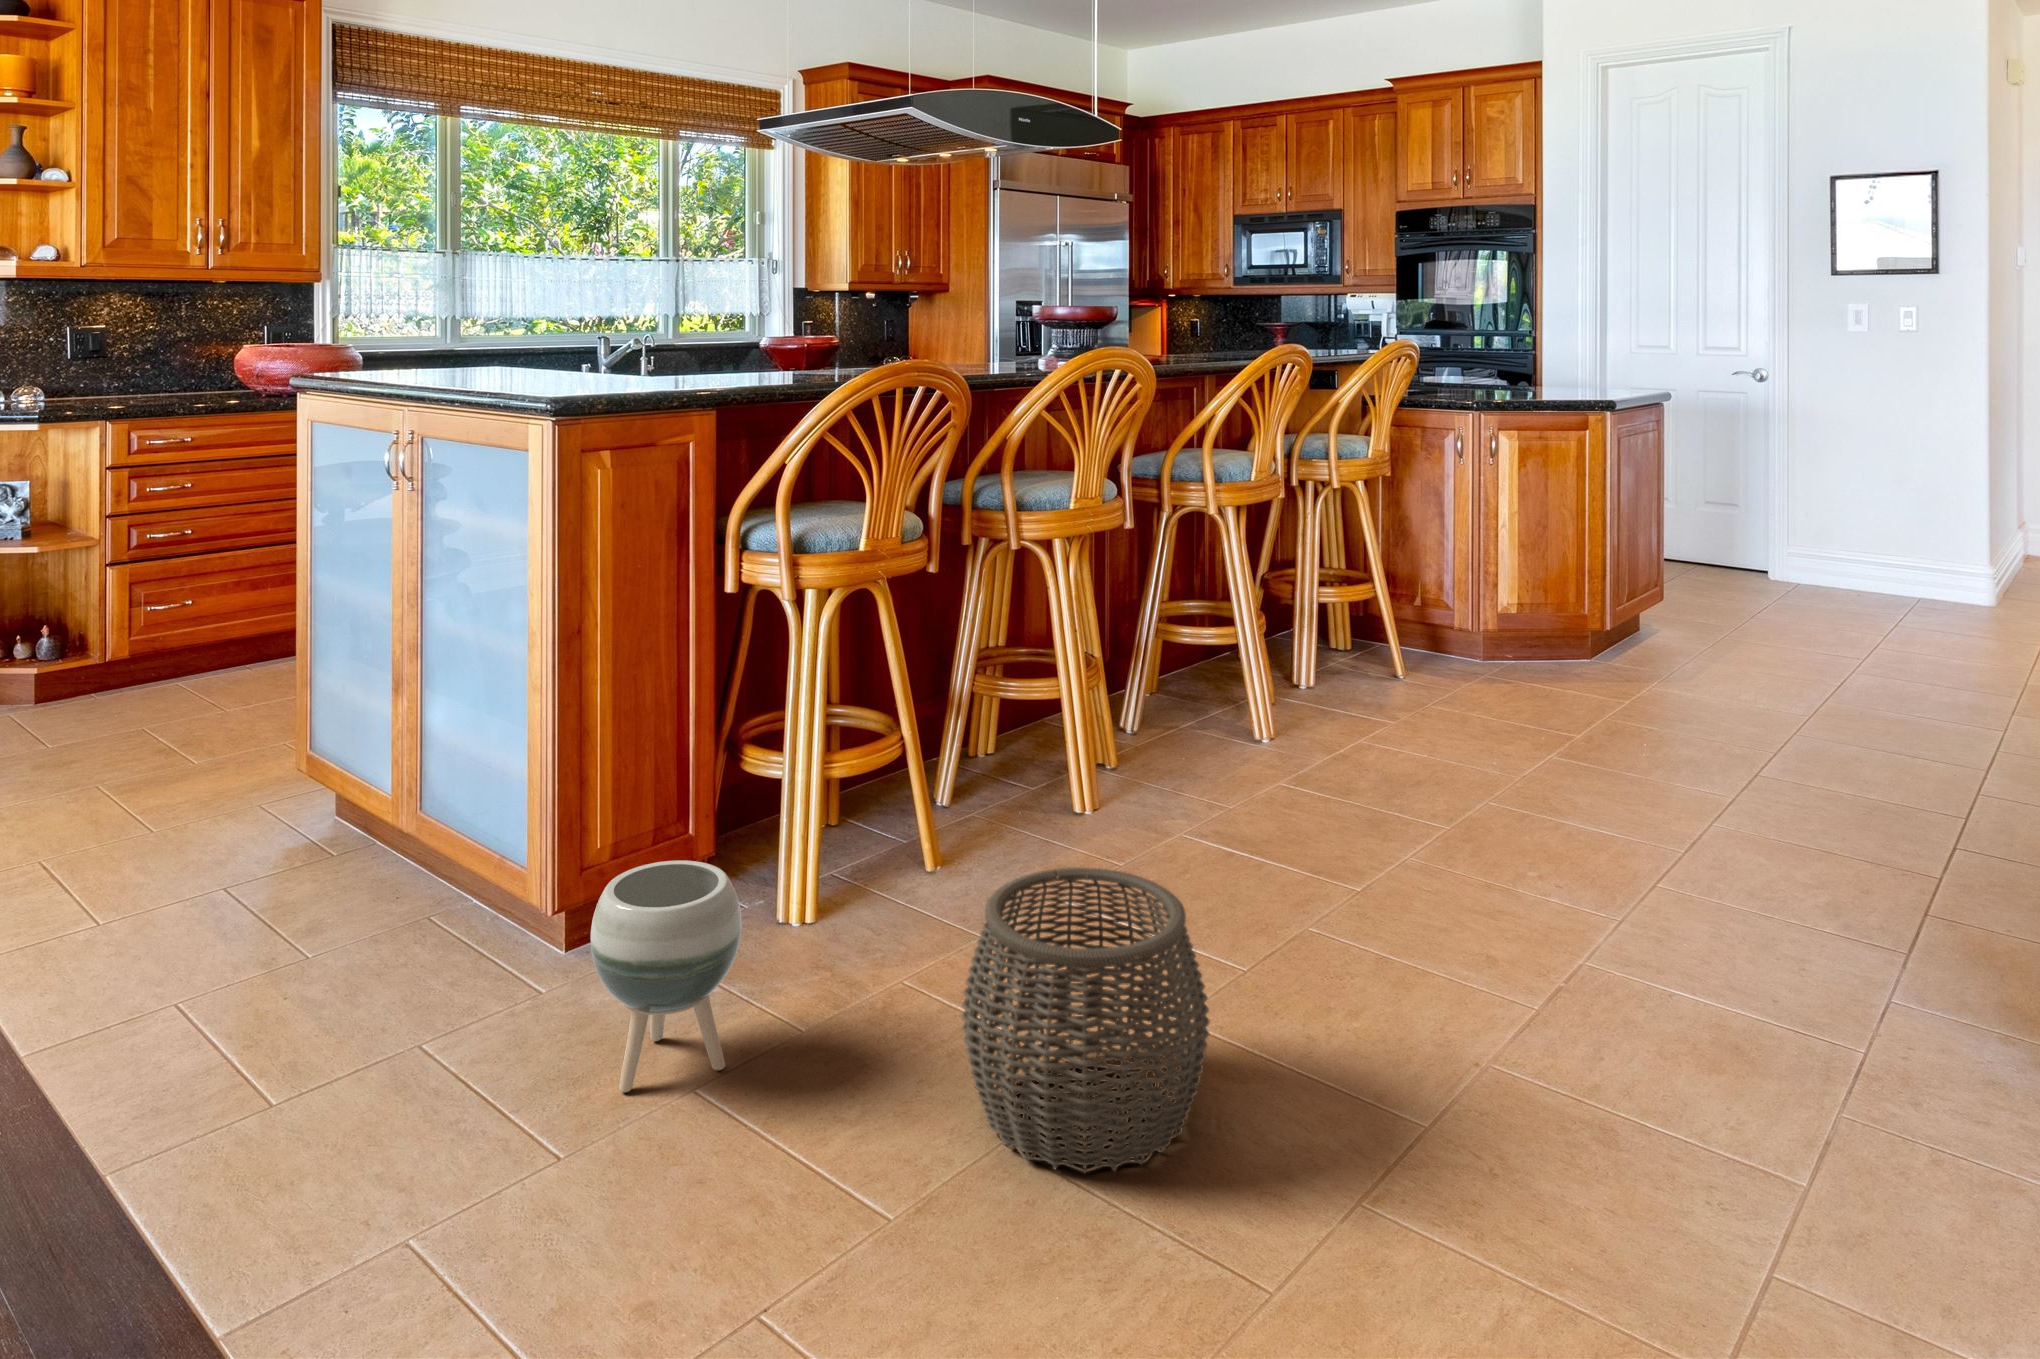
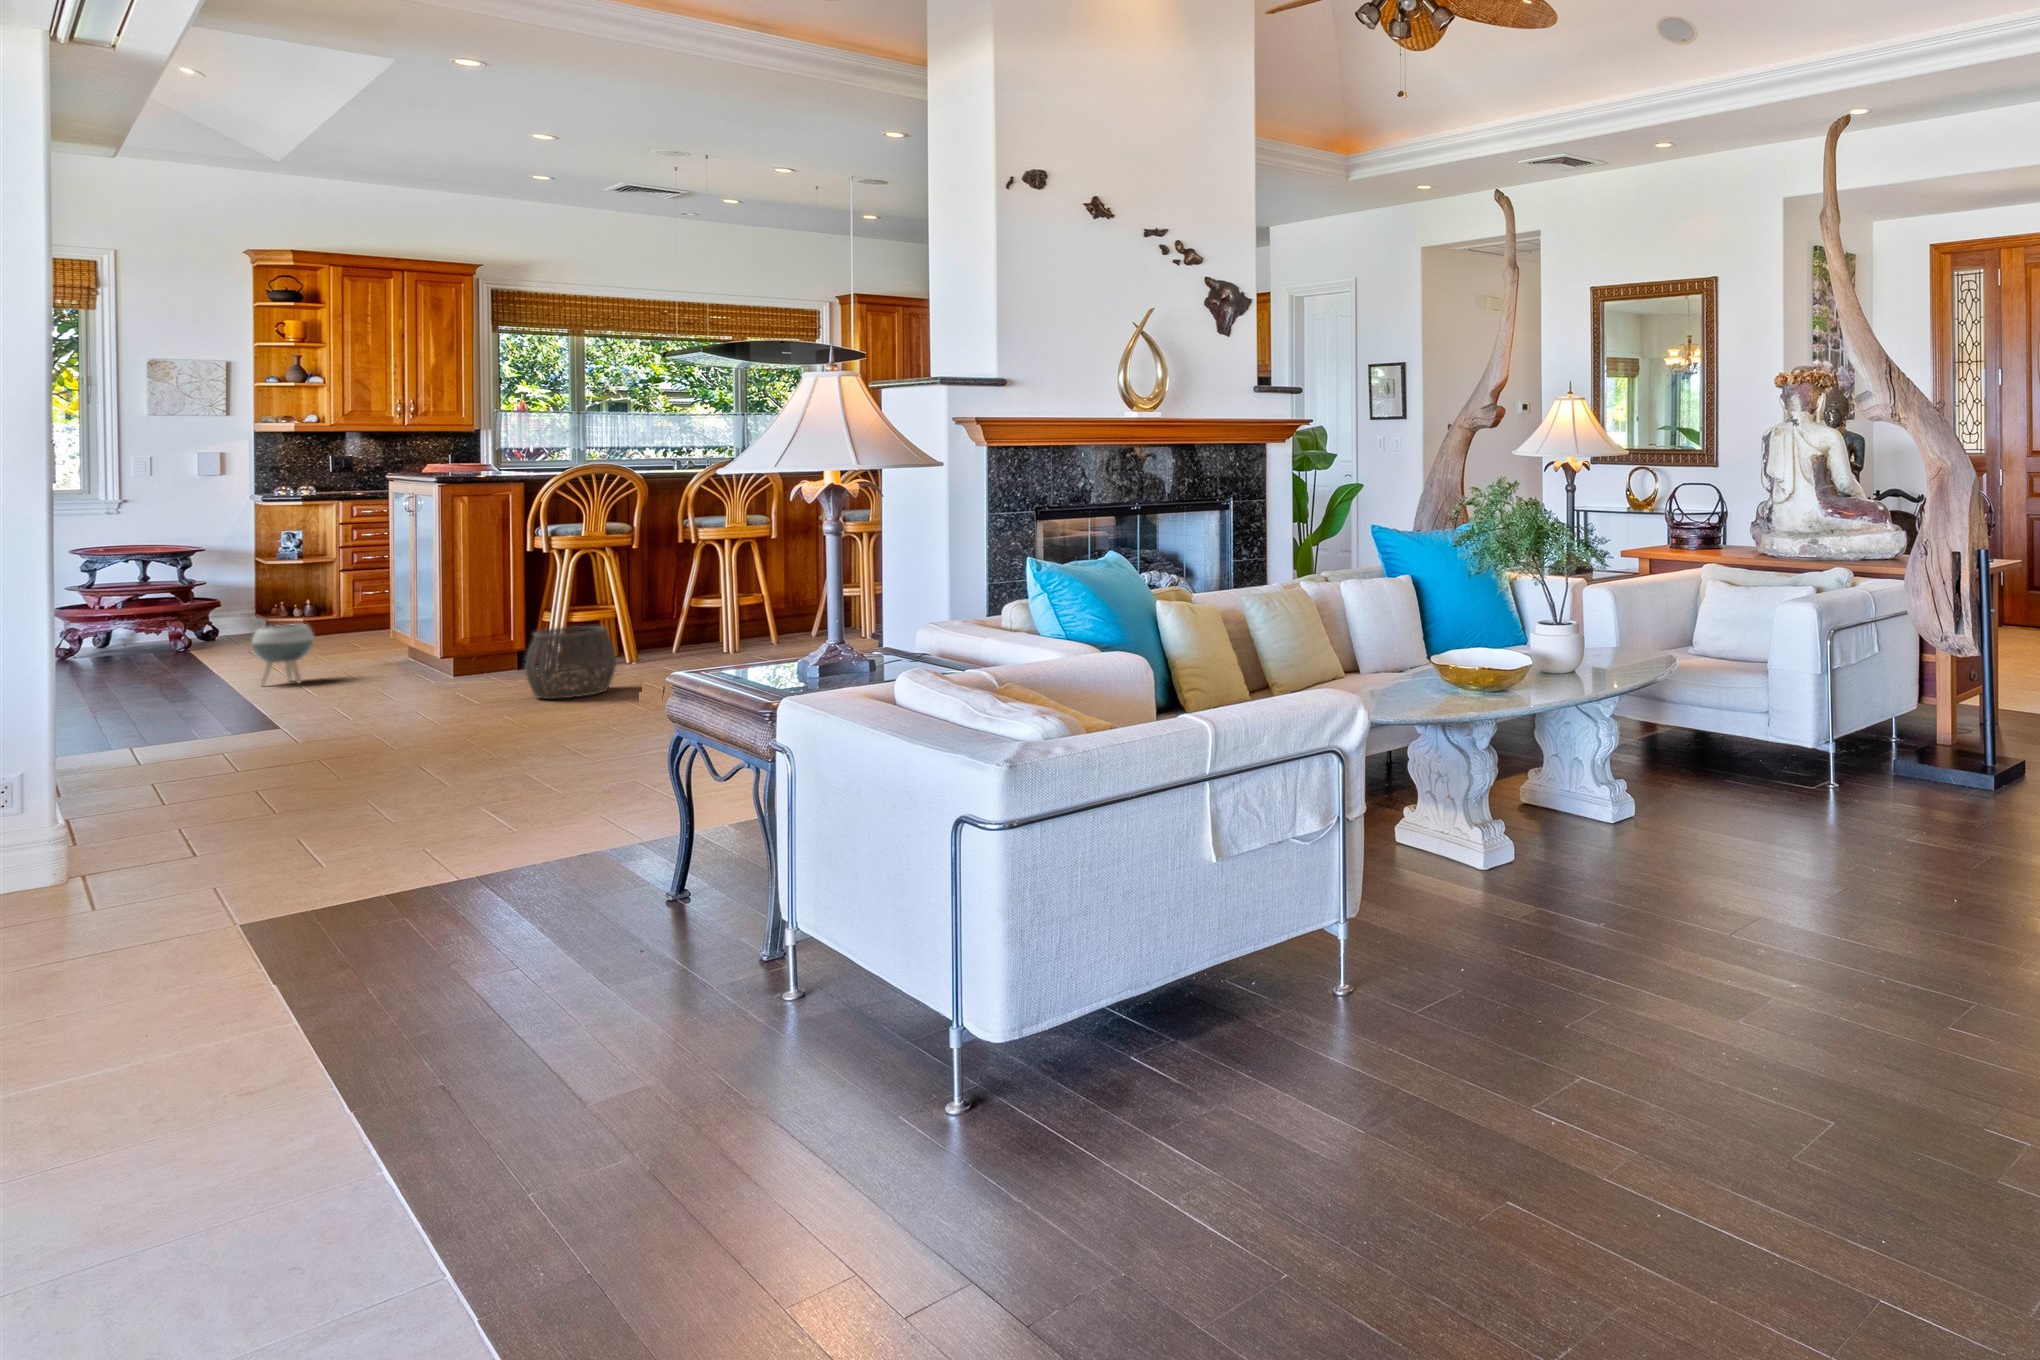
planter: present [591,860,741,1092] -> present [252,624,314,685]

